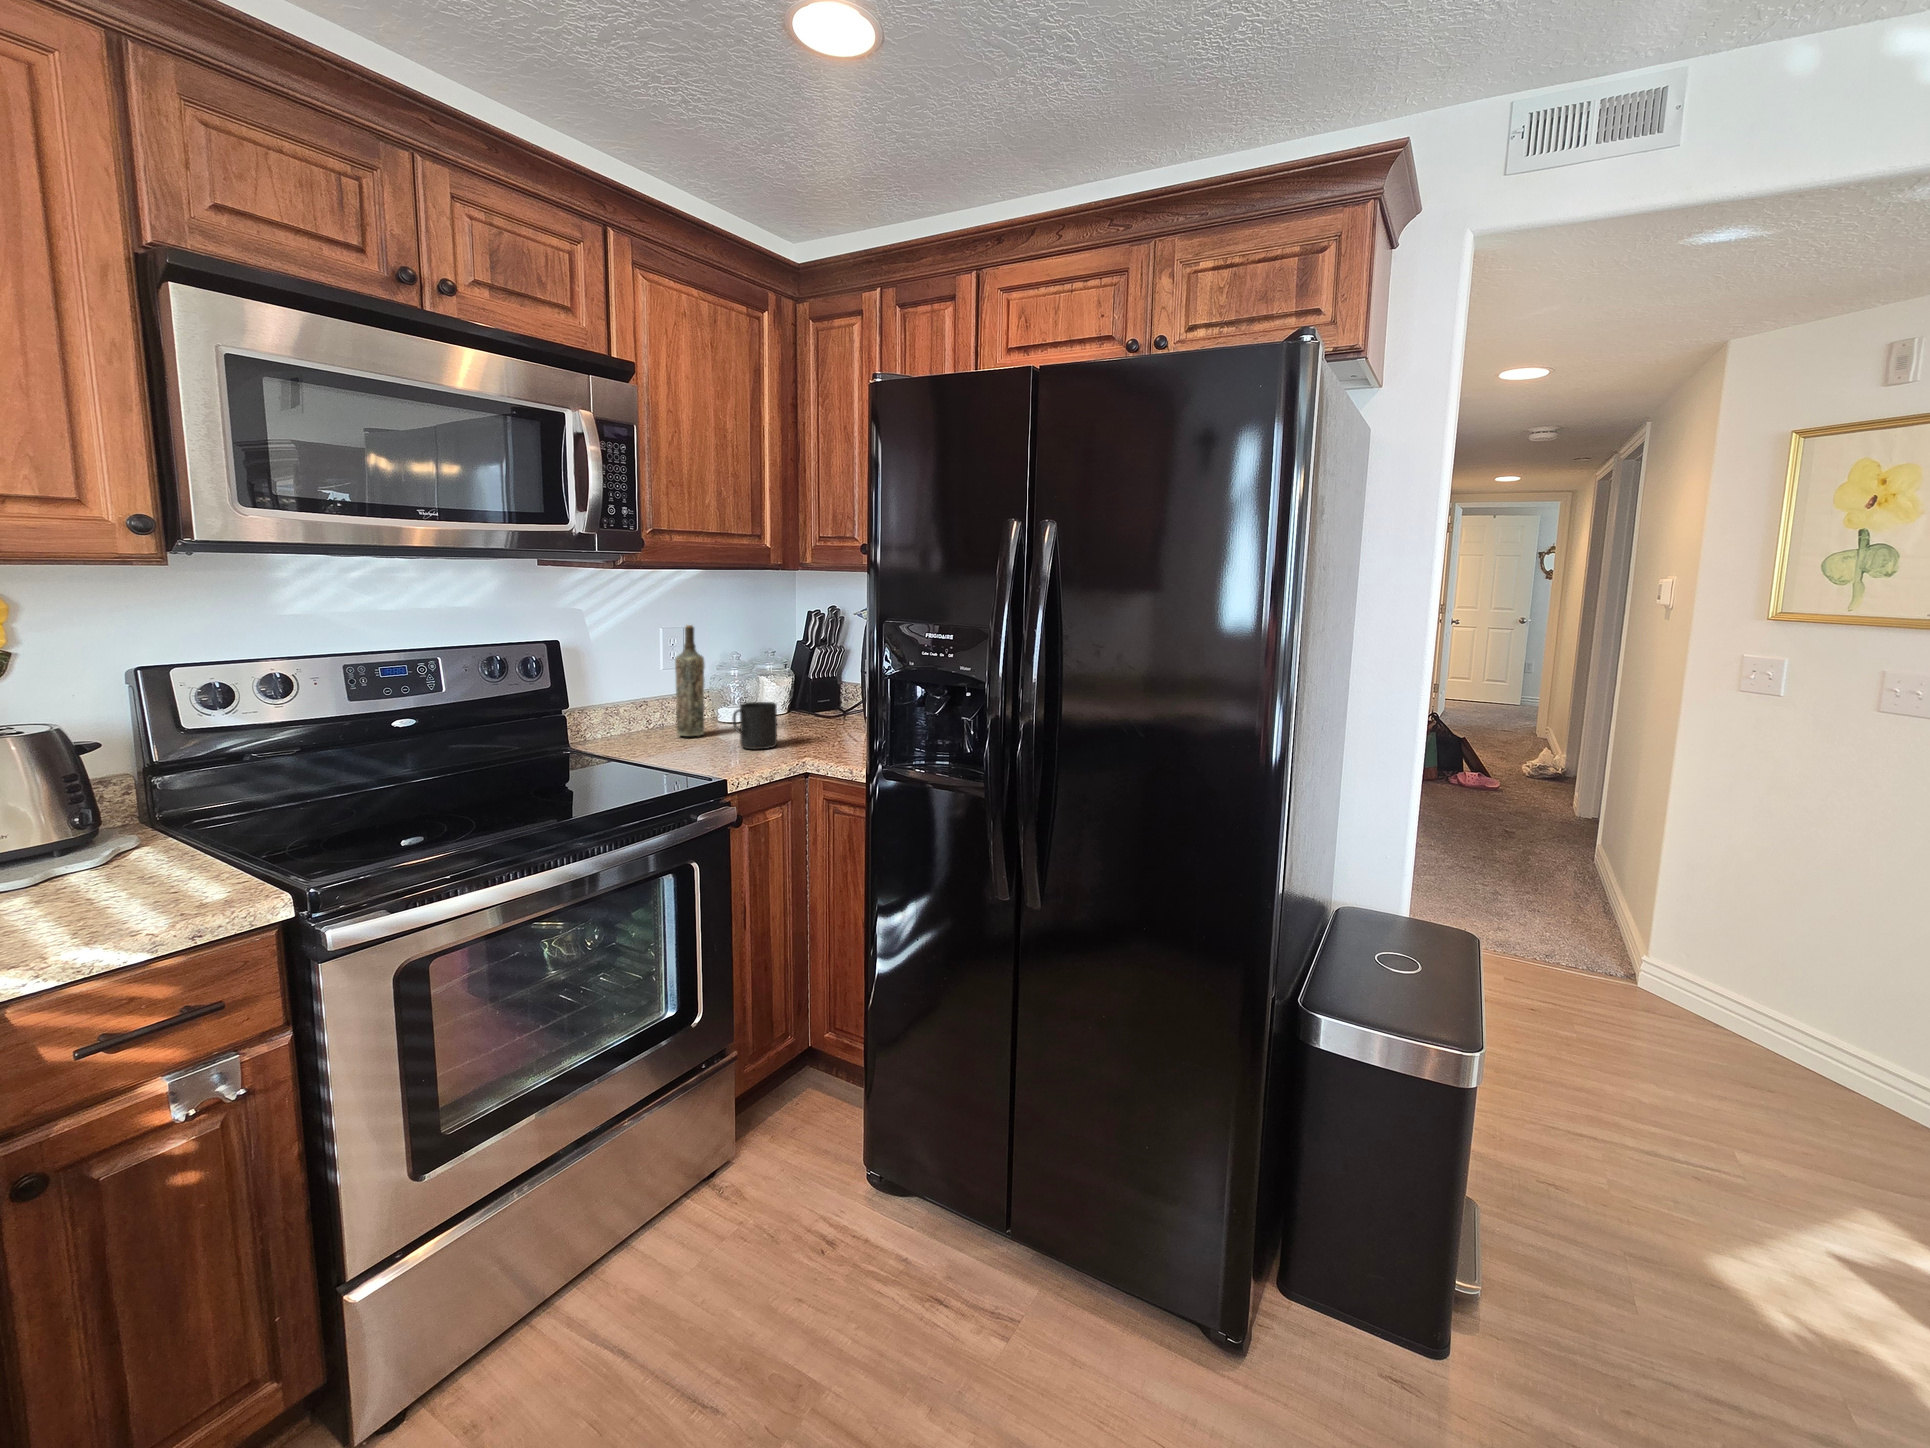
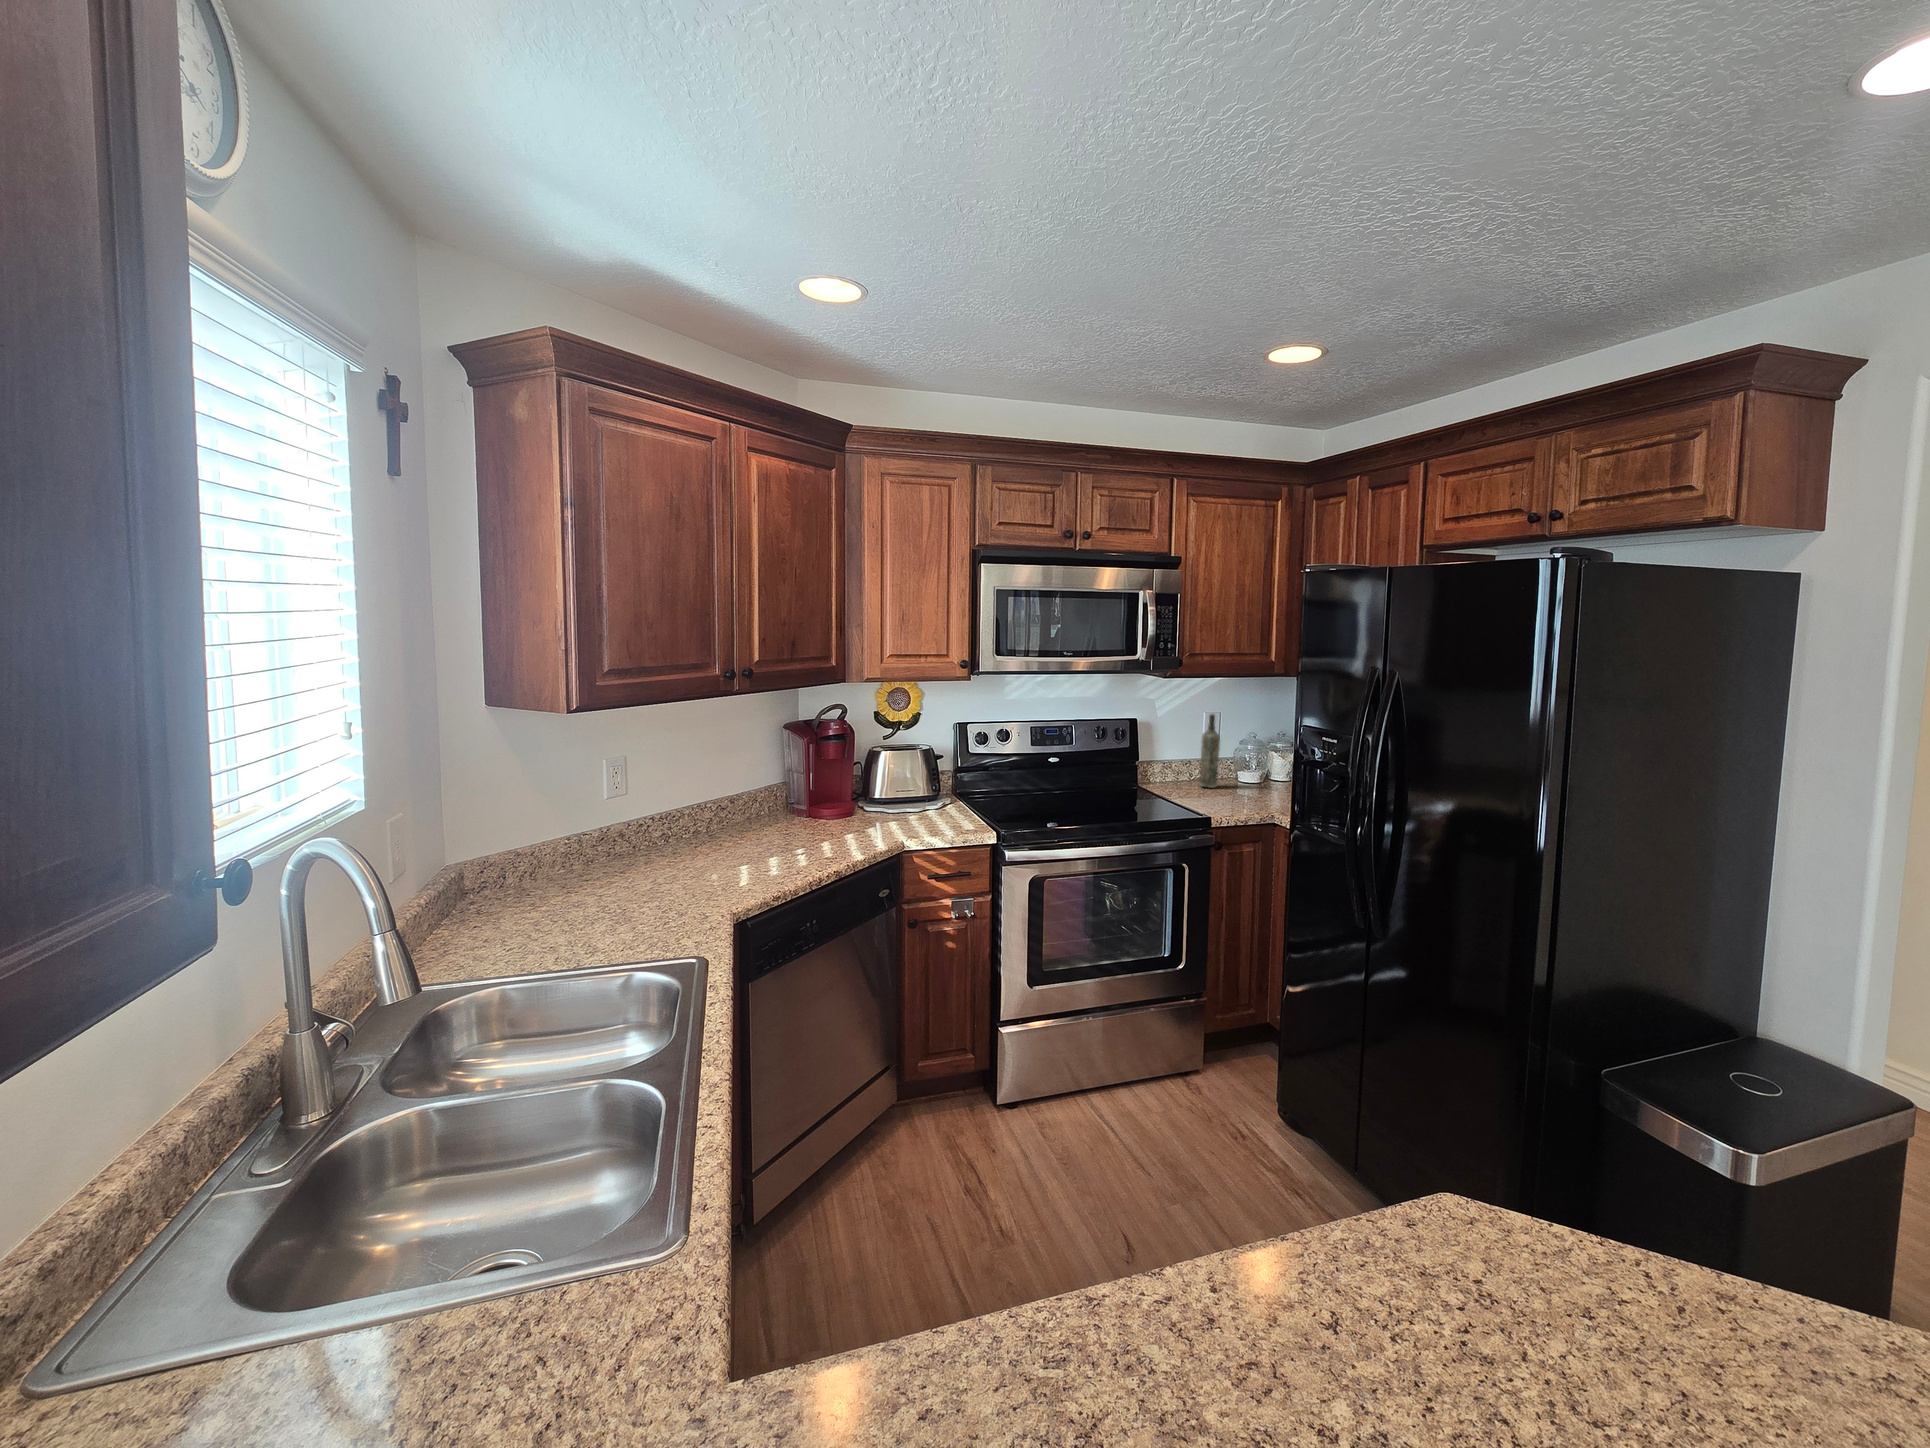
mug: present [732,702,777,749] -> none [1227,769,1258,802]

